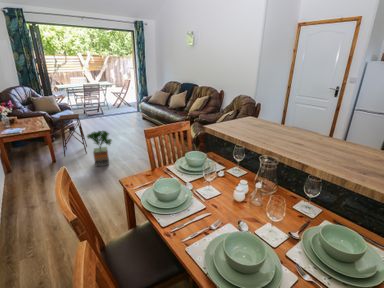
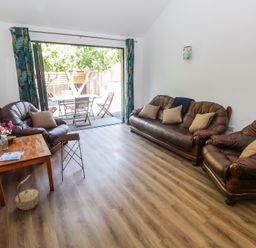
potted tree: present [87,131,112,167] -> none [91,156,121,200]
basket: none [18,146,41,175] -> present [15,175,39,210]

